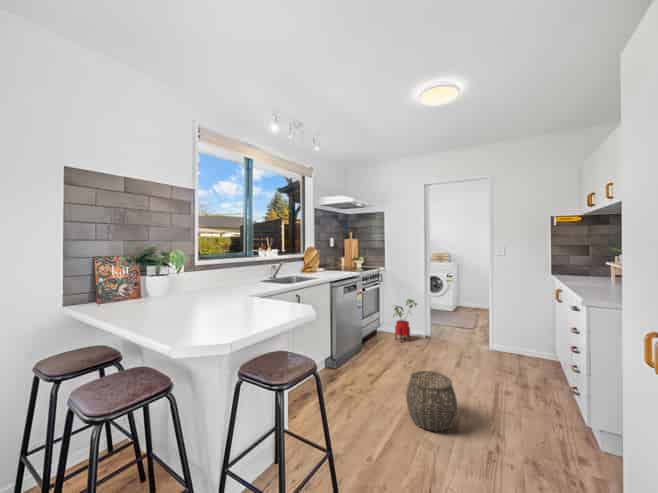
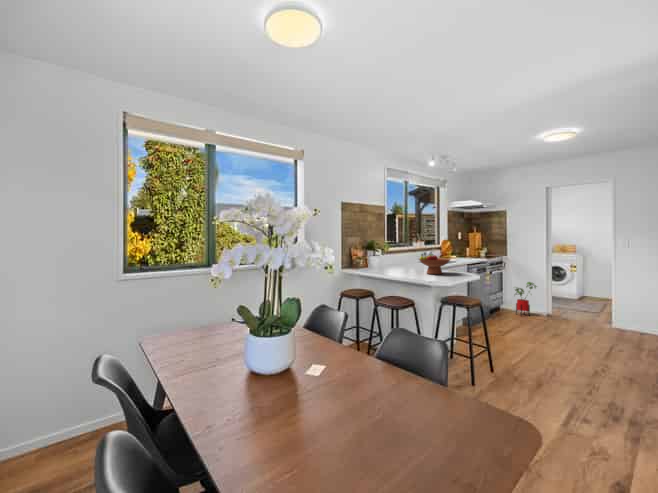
fruit bowl: none [213,272,276,315] -> present [419,254,450,274]
woven basket: present [406,371,457,431] -> none [526,323,565,358]

